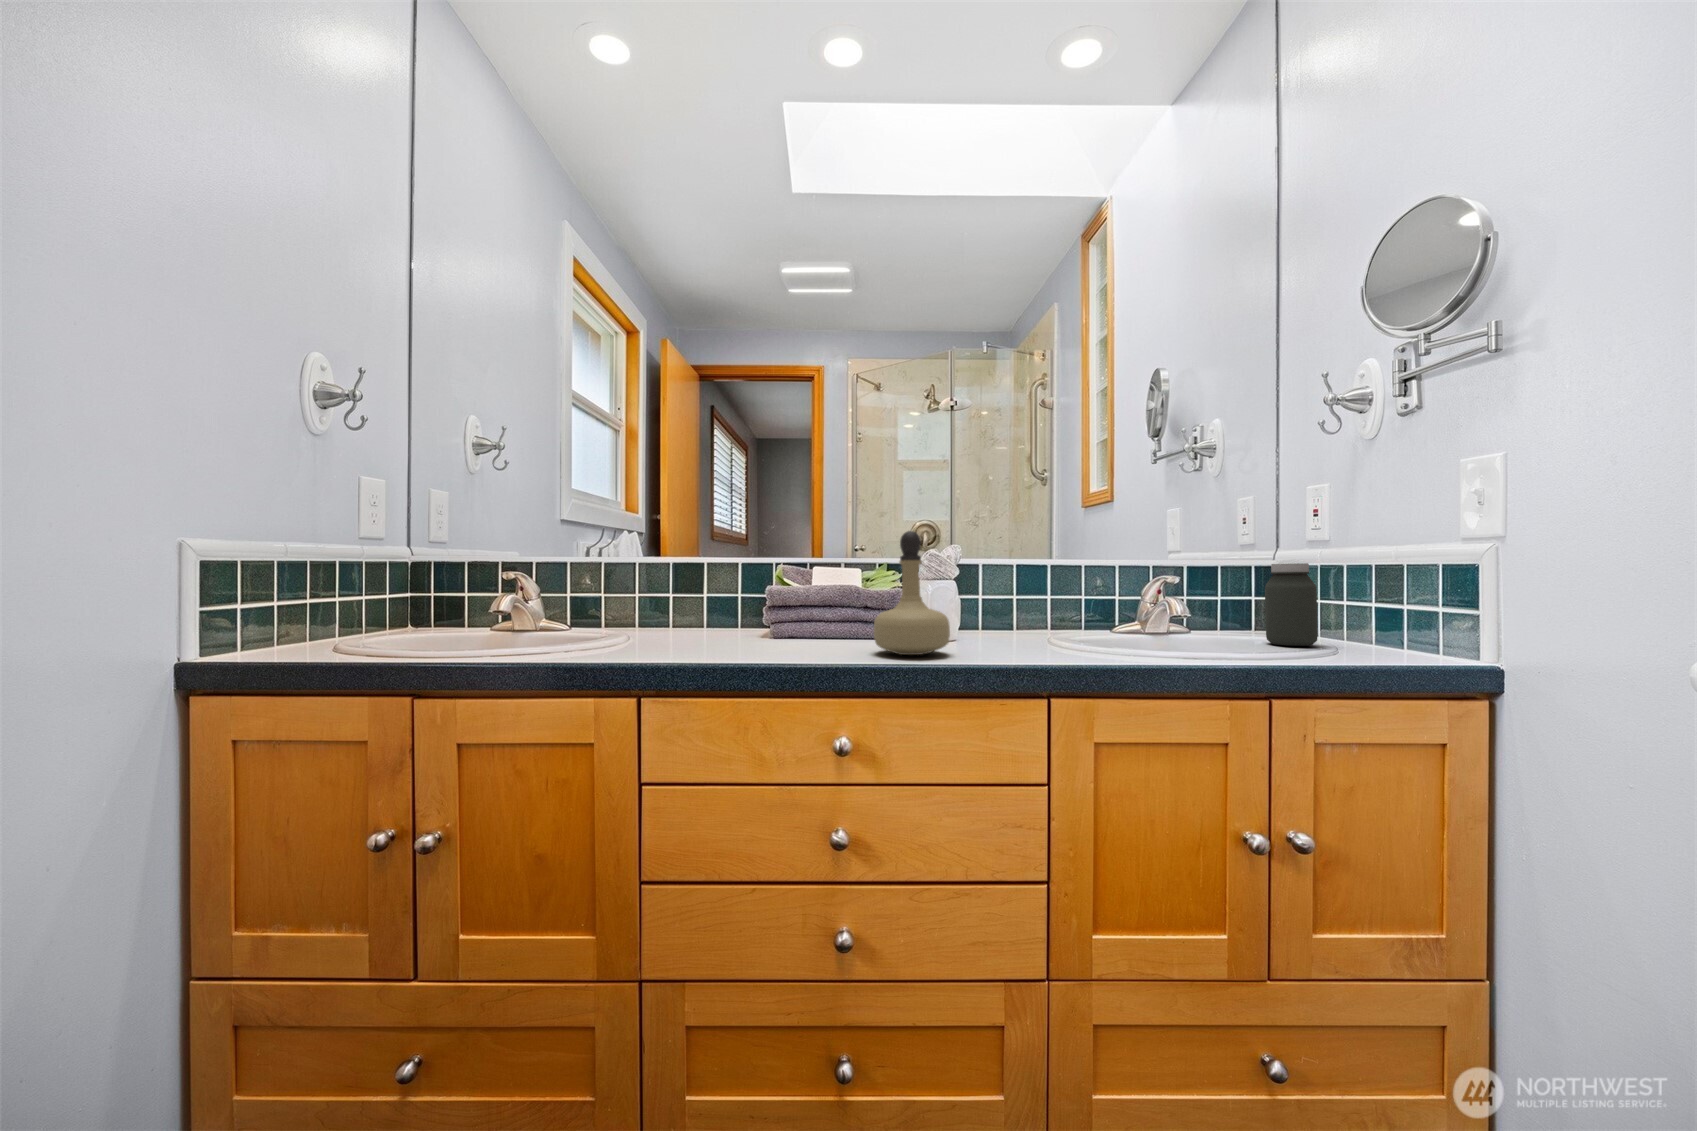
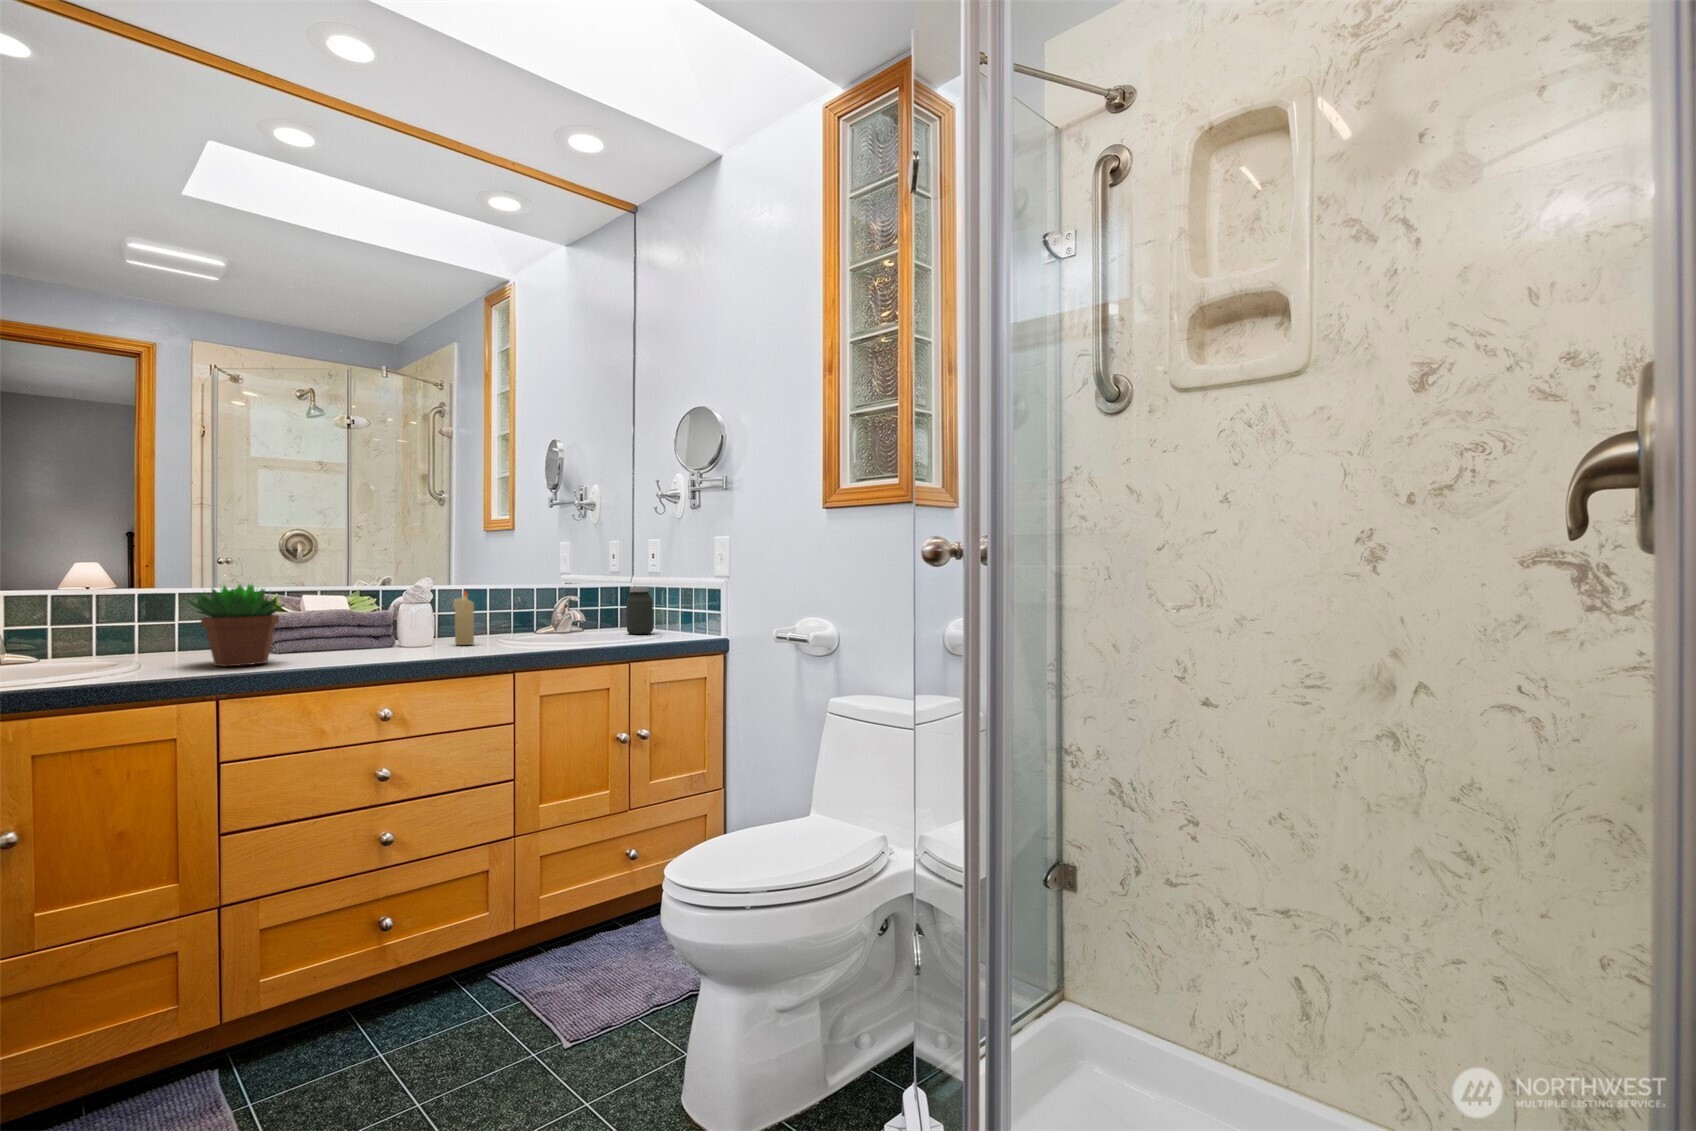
perfume bottle: present [874,531,950,655] -> none [385,571,443,655]
succulent plant: none [655,544,757,652] -> present [186,584,284,666]
candle: none [982,561,1011,644] -> present [453,591,474,645]

